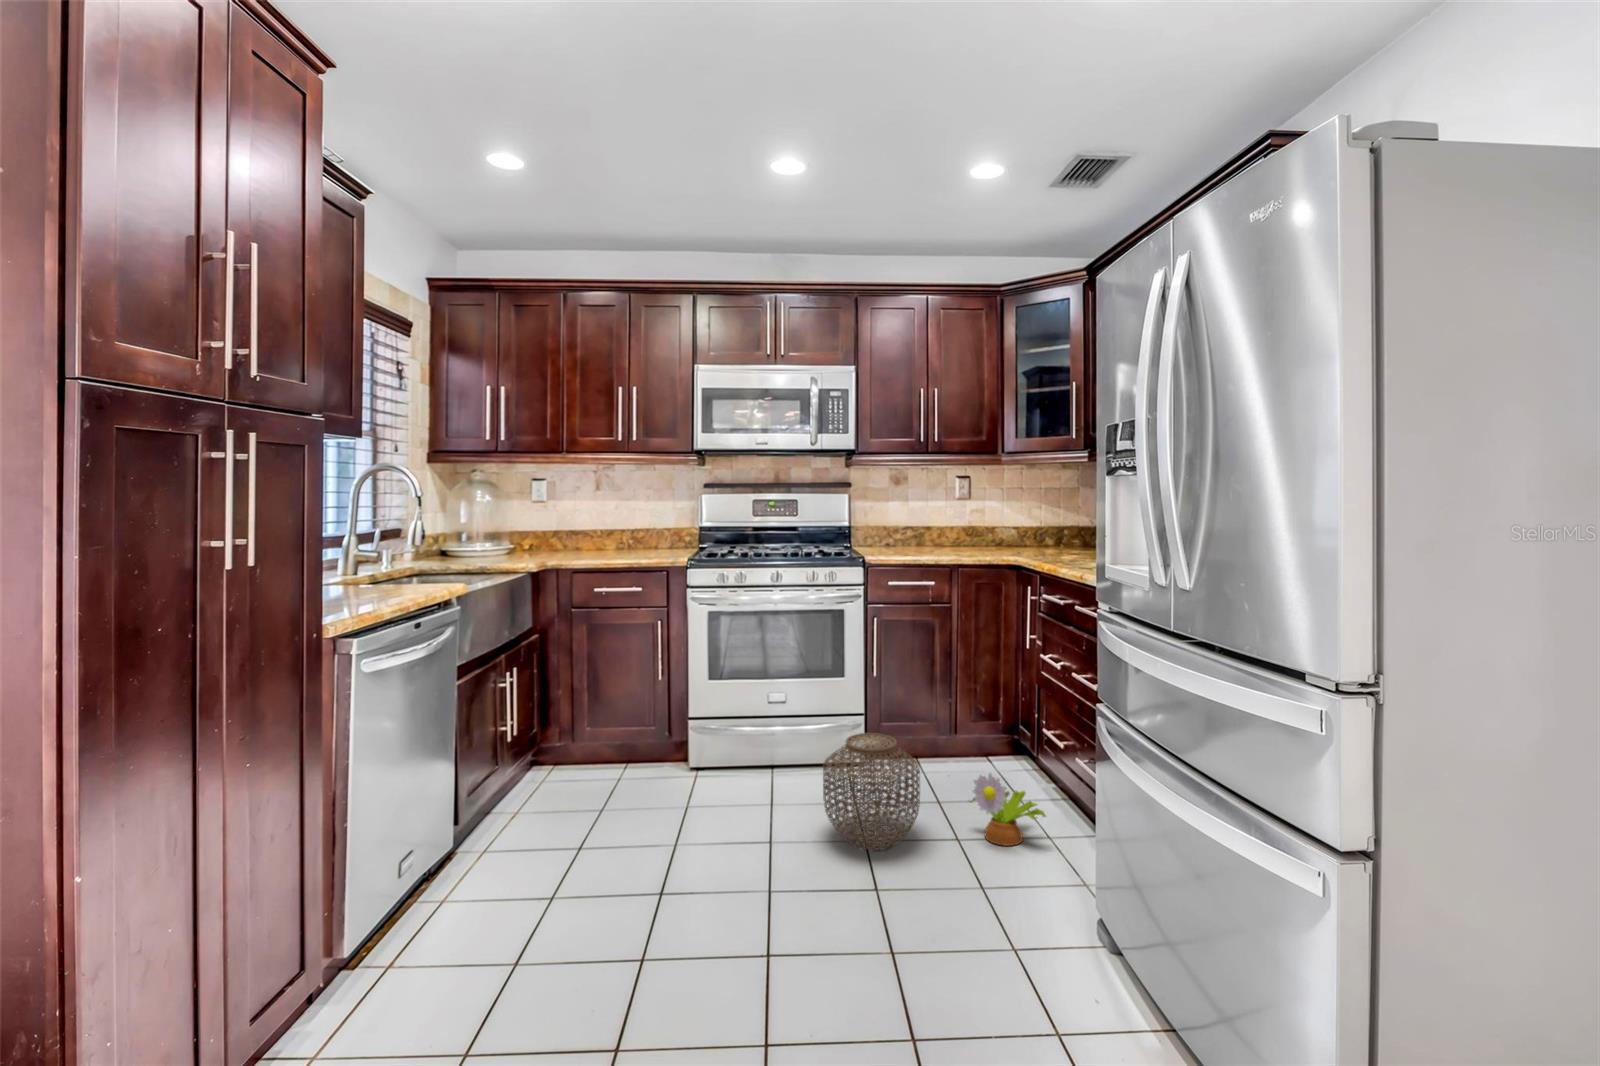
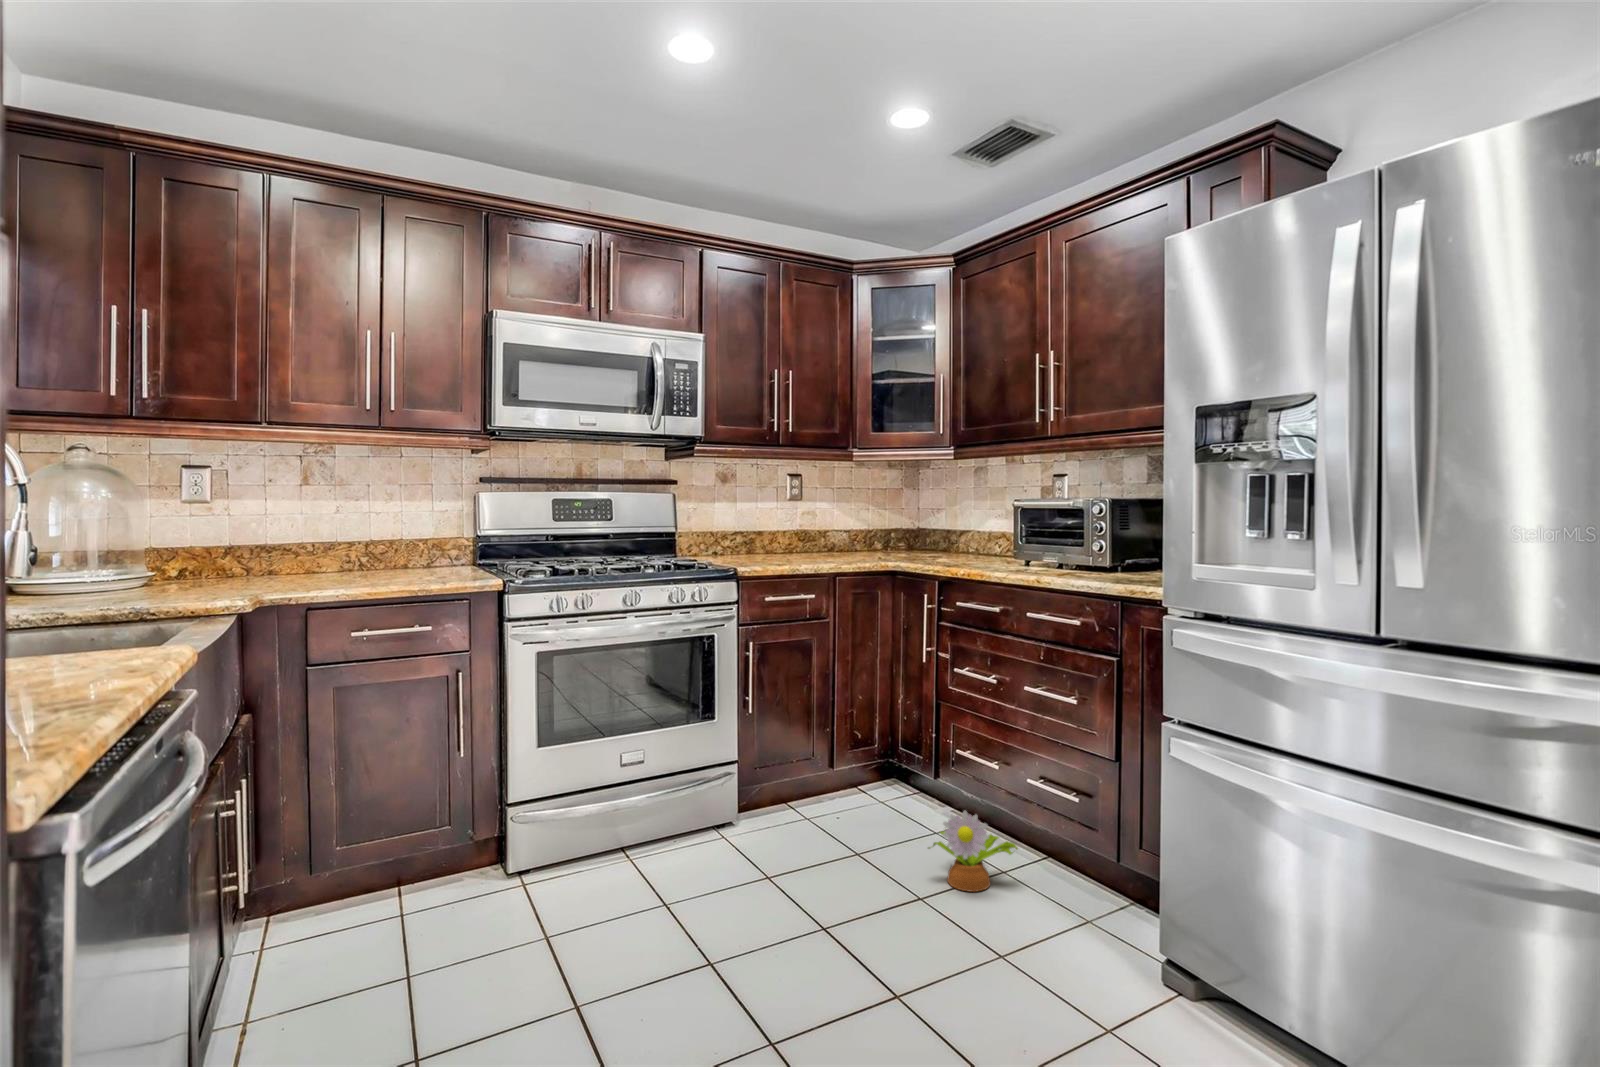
woven basket: present [823,733,920,850] -> none [778,785,899,934]

